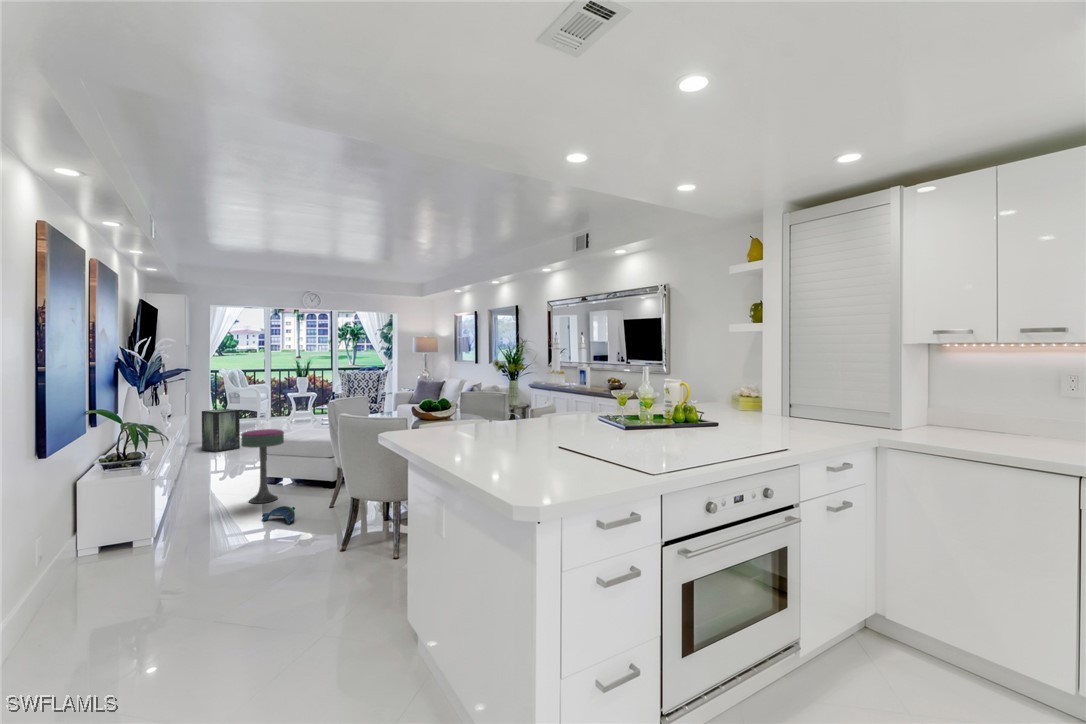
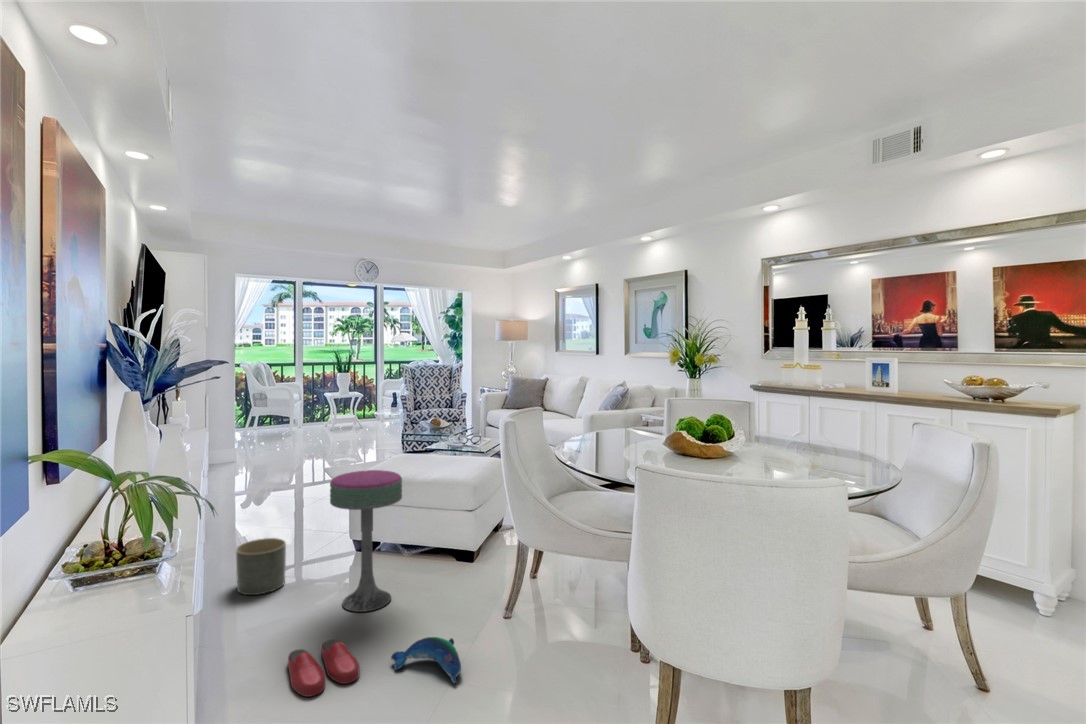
storage box: present [202,409,240,452] -> none [225,419,279,485]
planter: none [192,470,222,498] -> present [236,538,286,595]
slippers: none [209,509,245,528] -> present [288,640,359,697]

